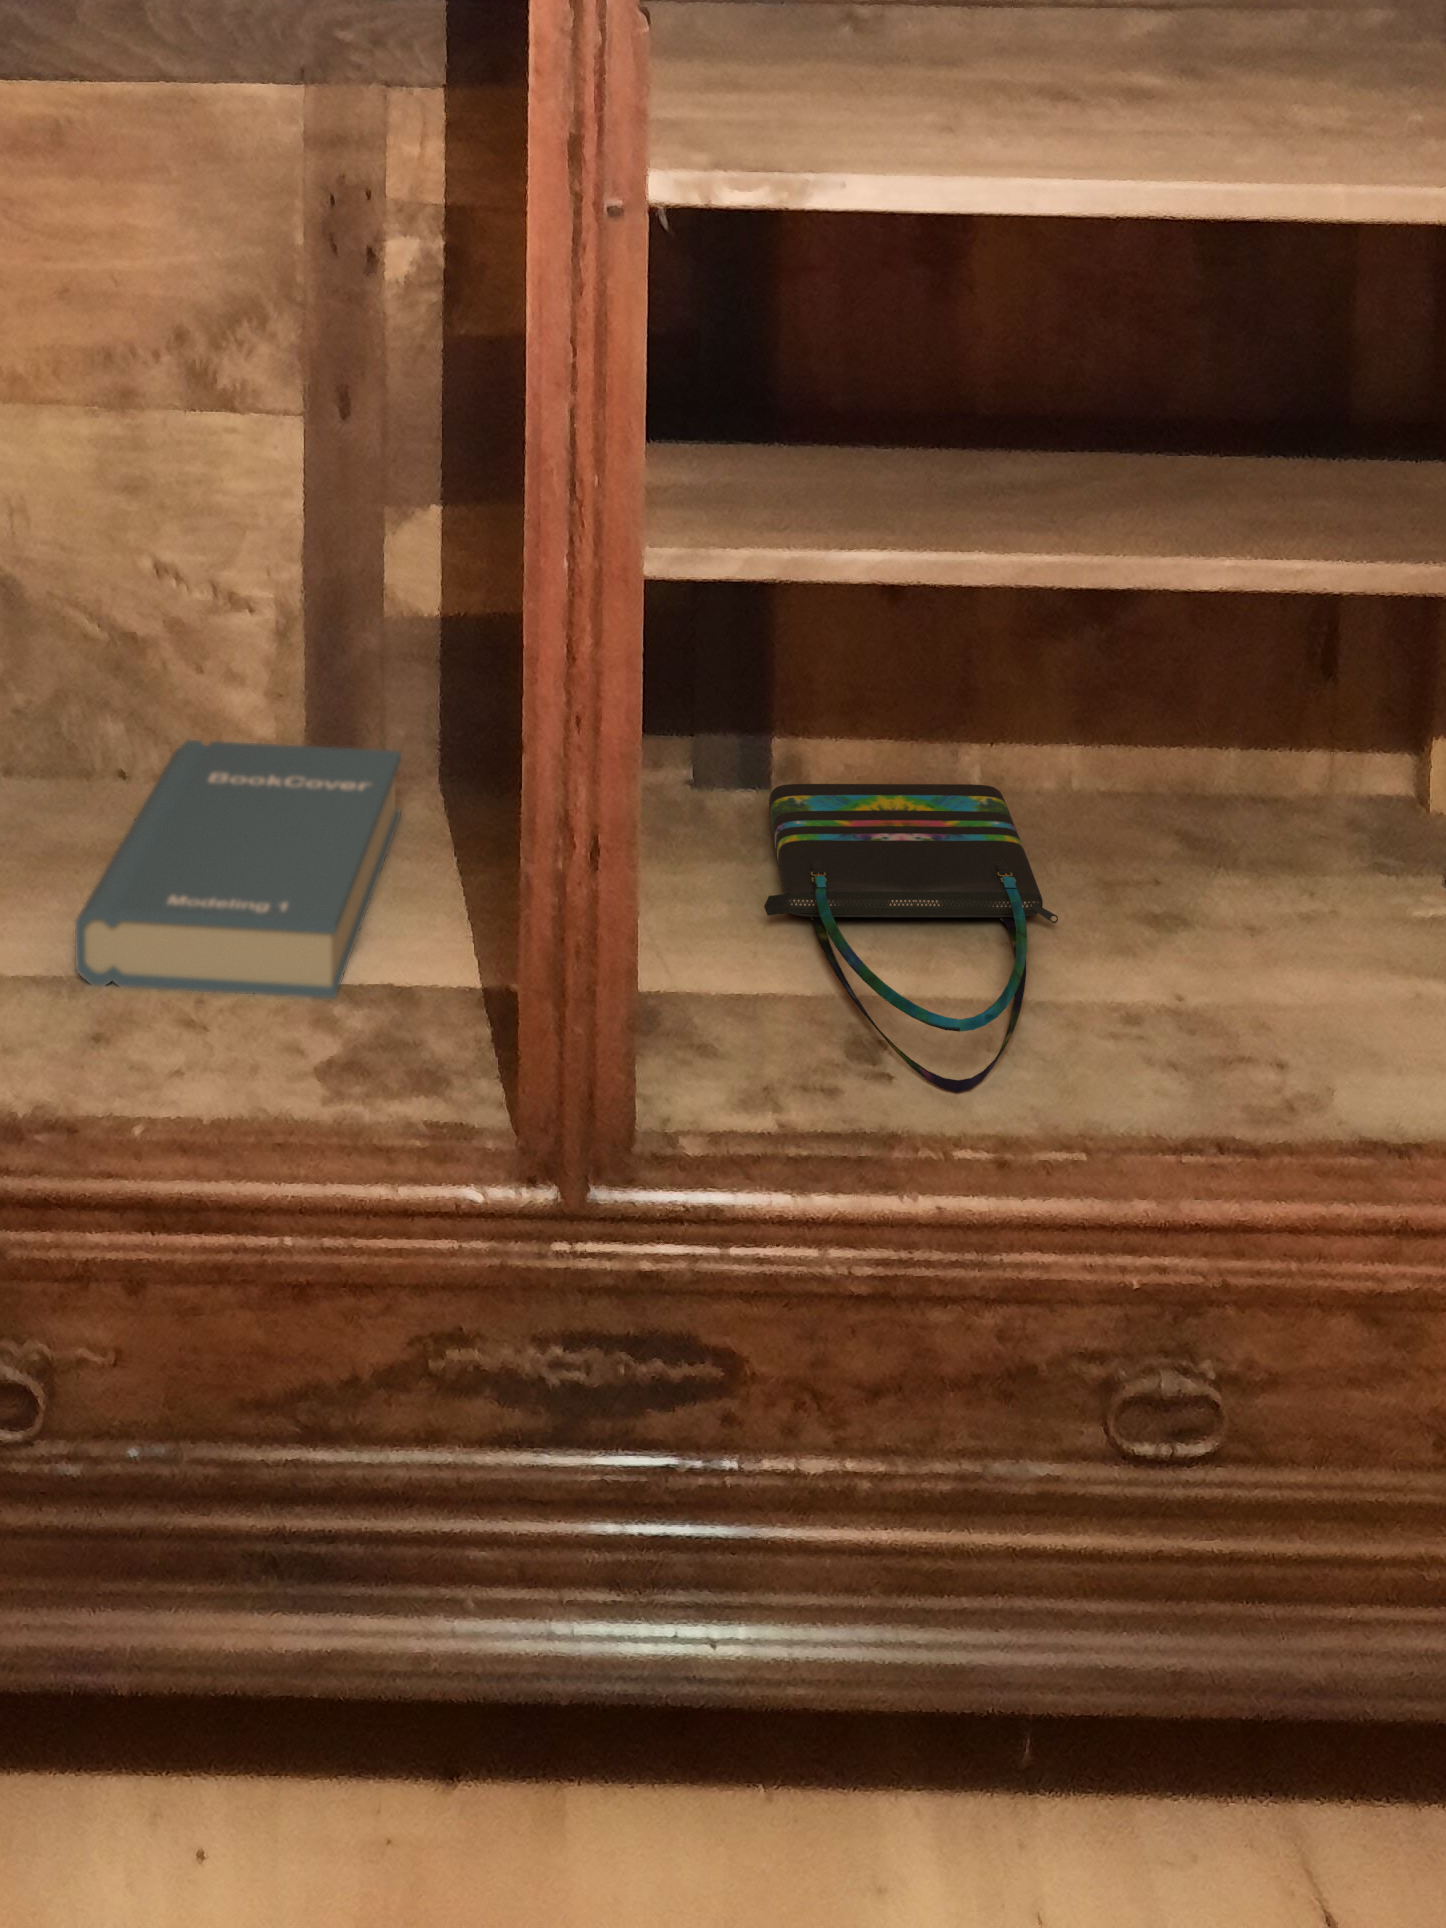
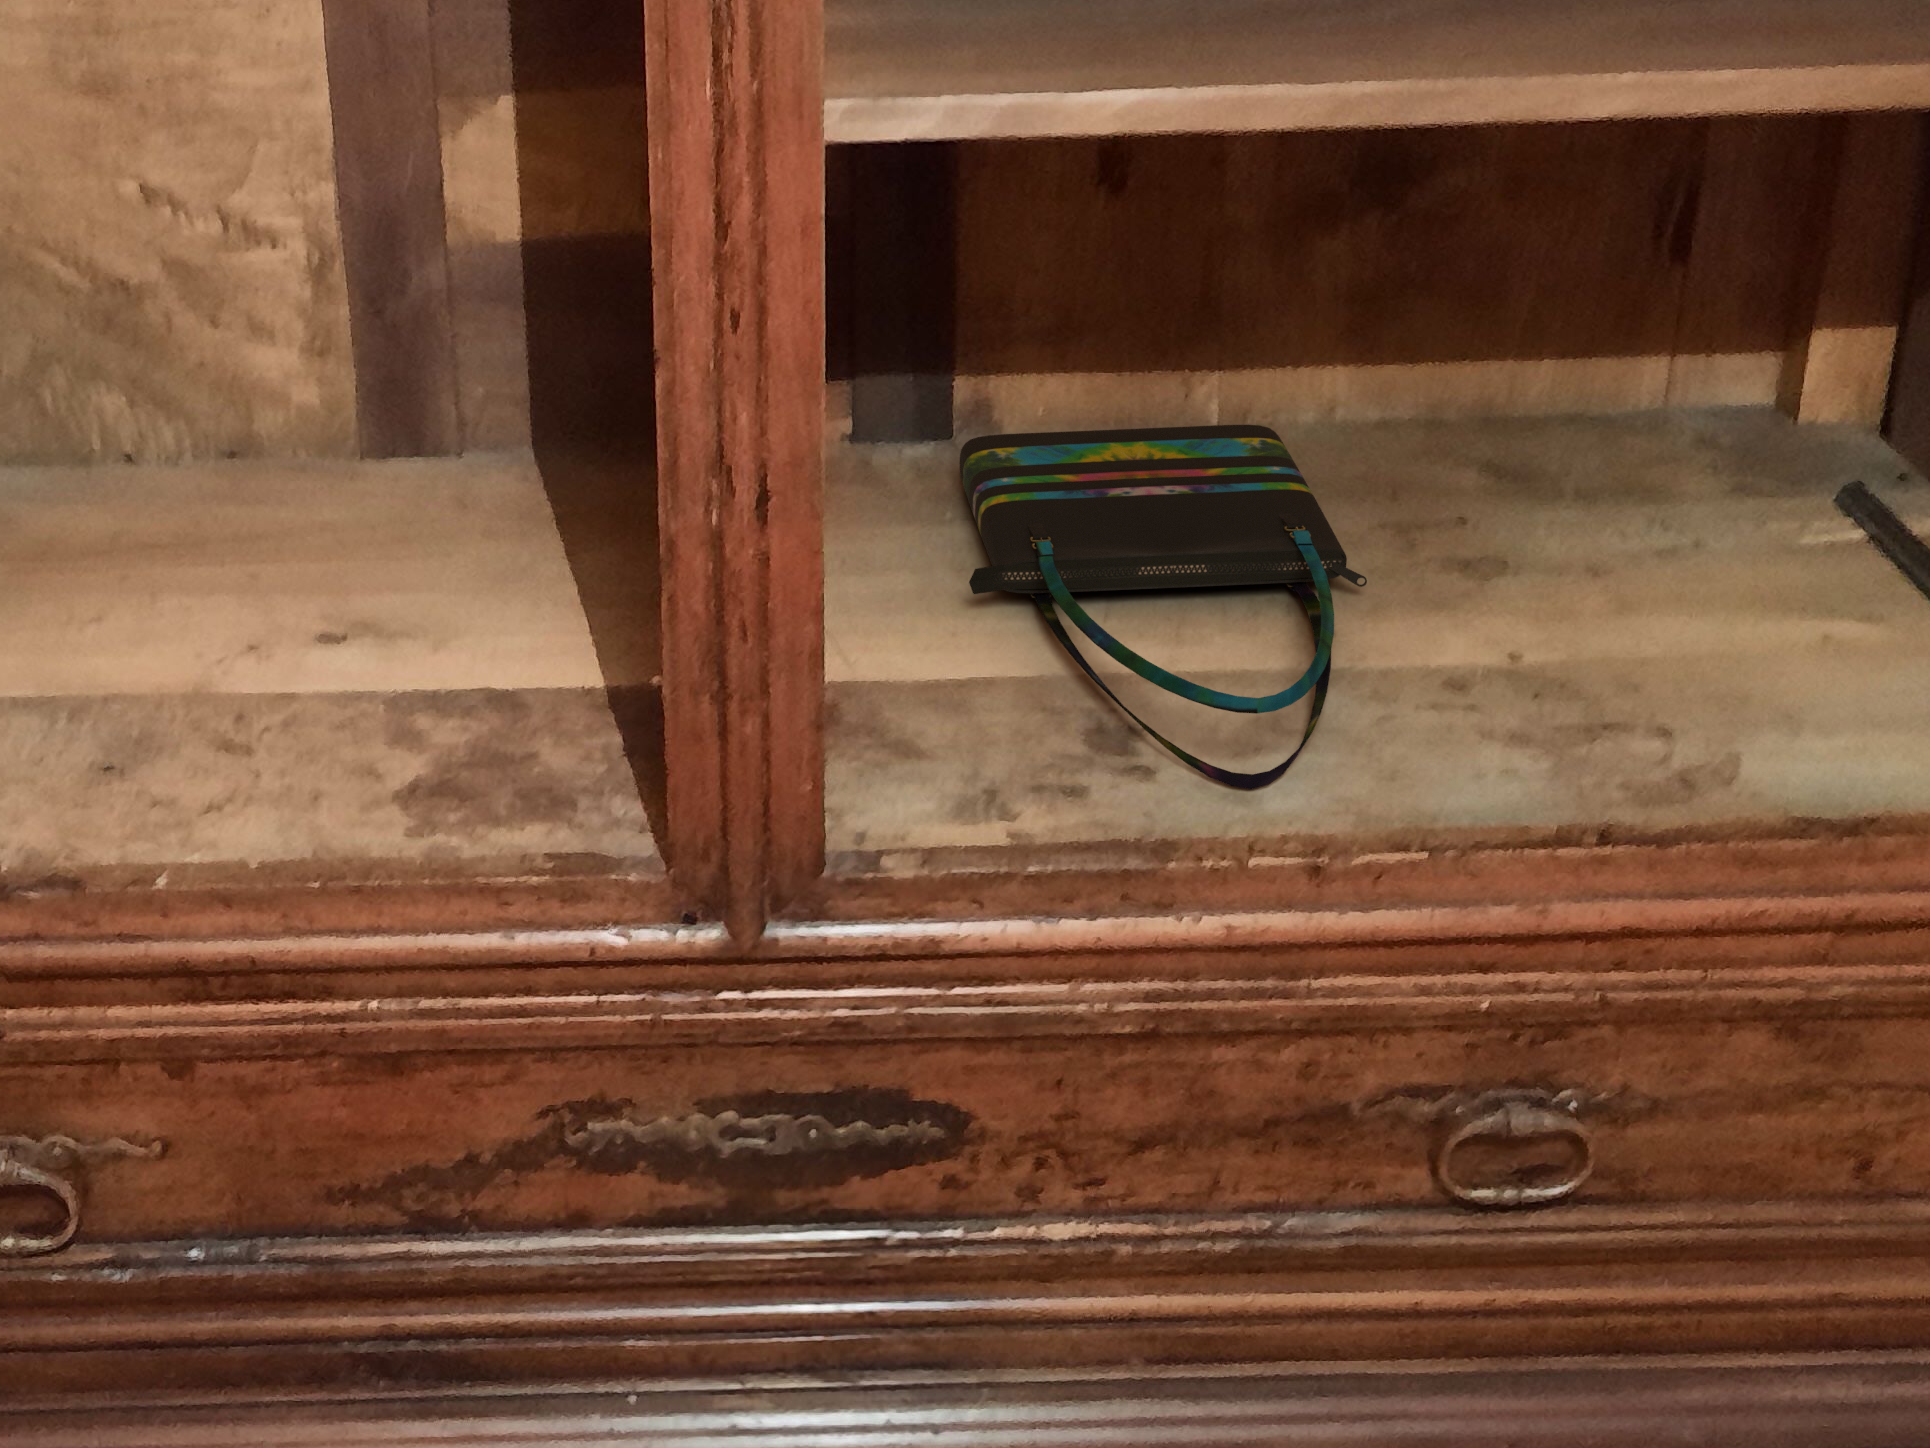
hardback book: present [75,740,401,998] -> none [36,416,457,722]

